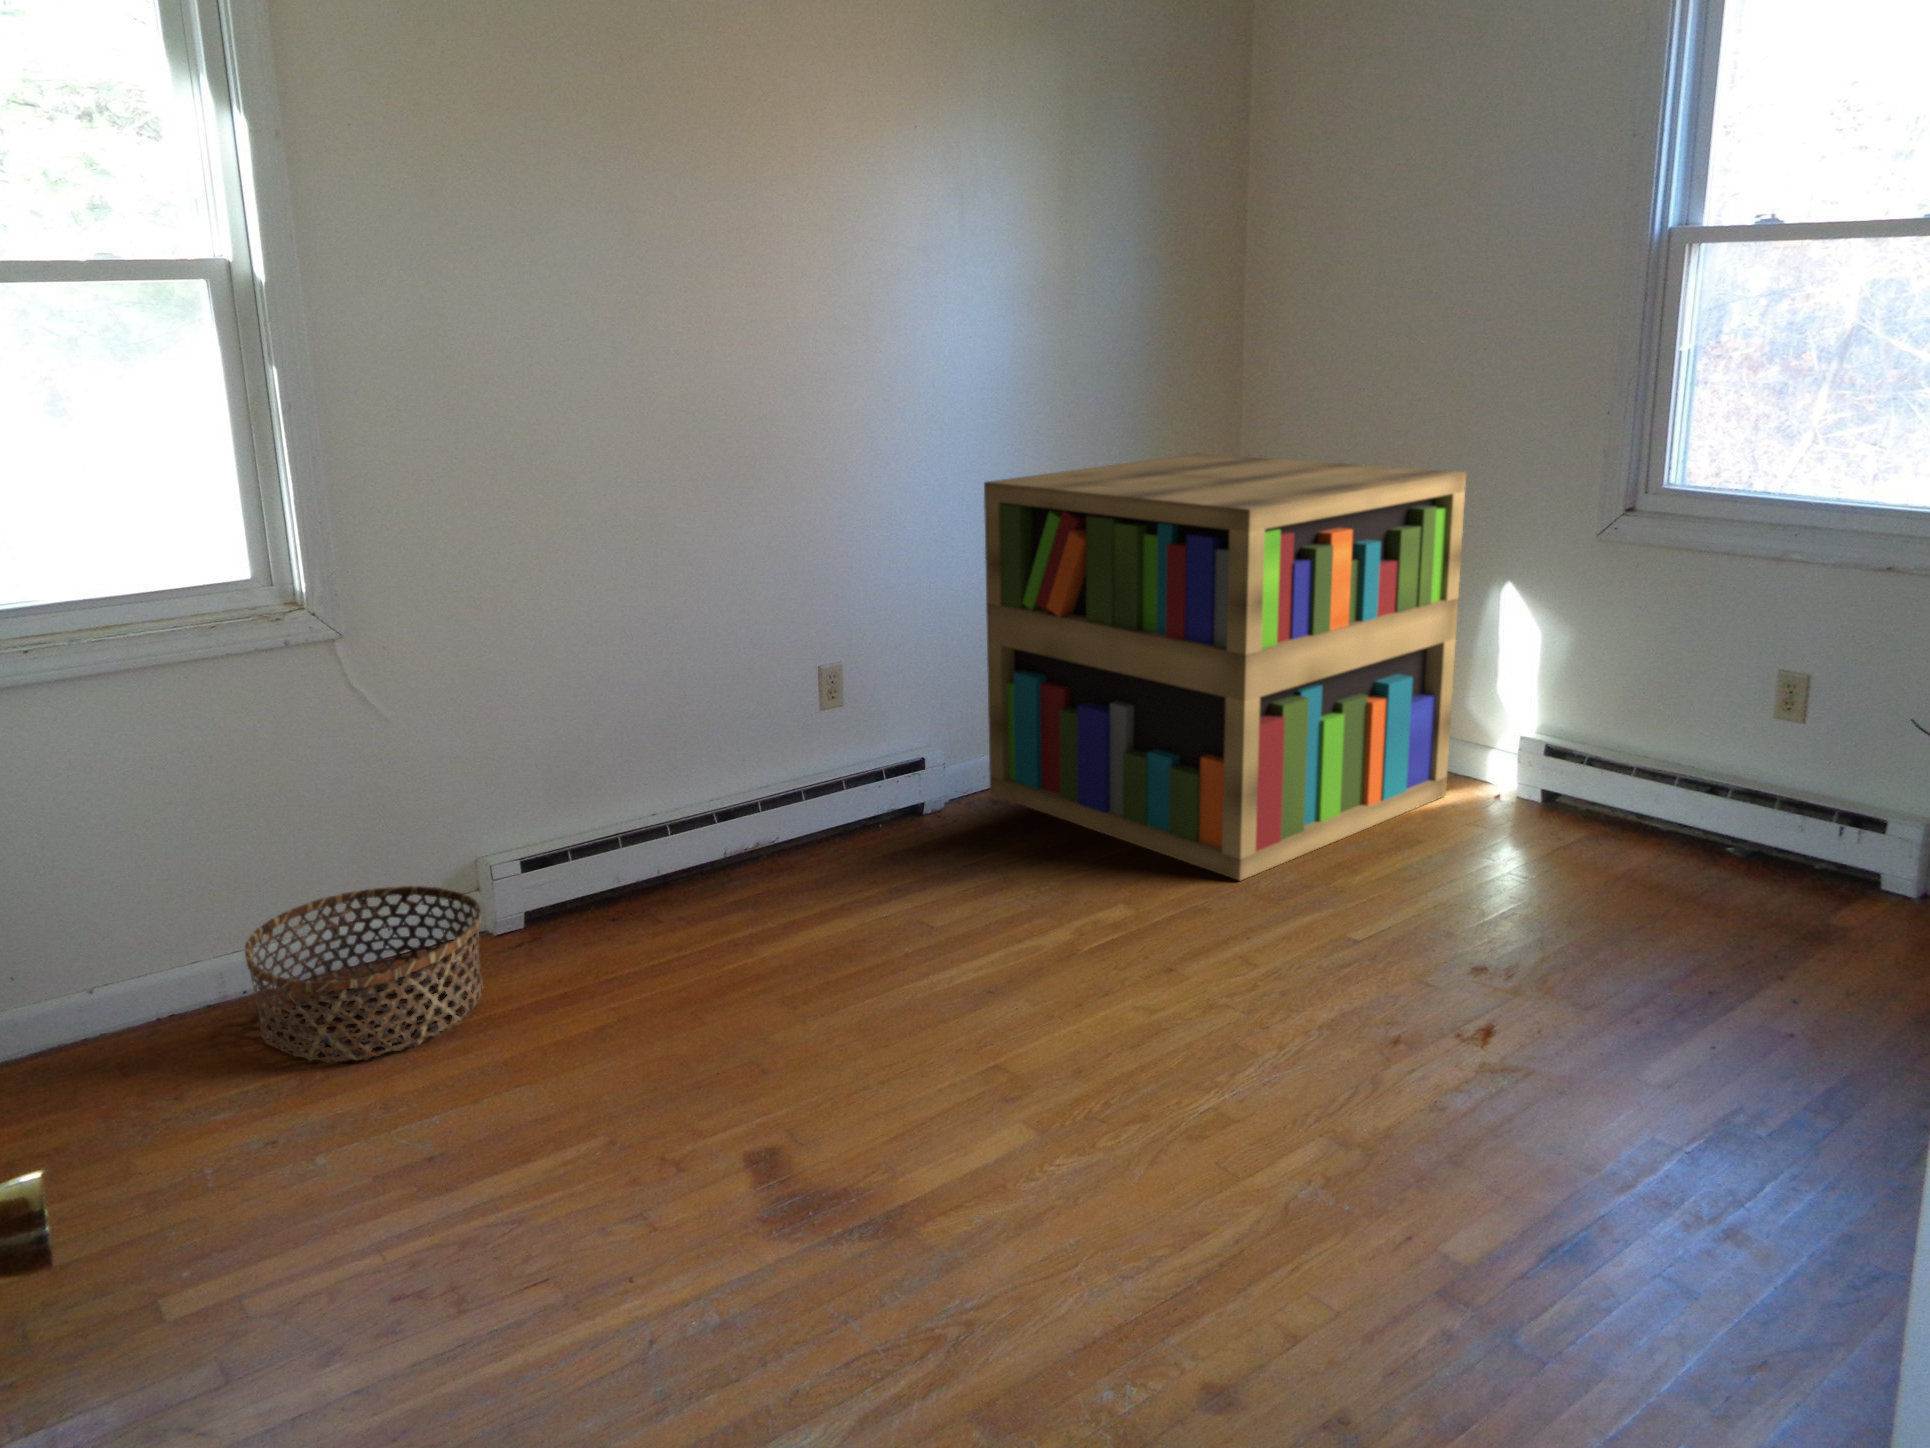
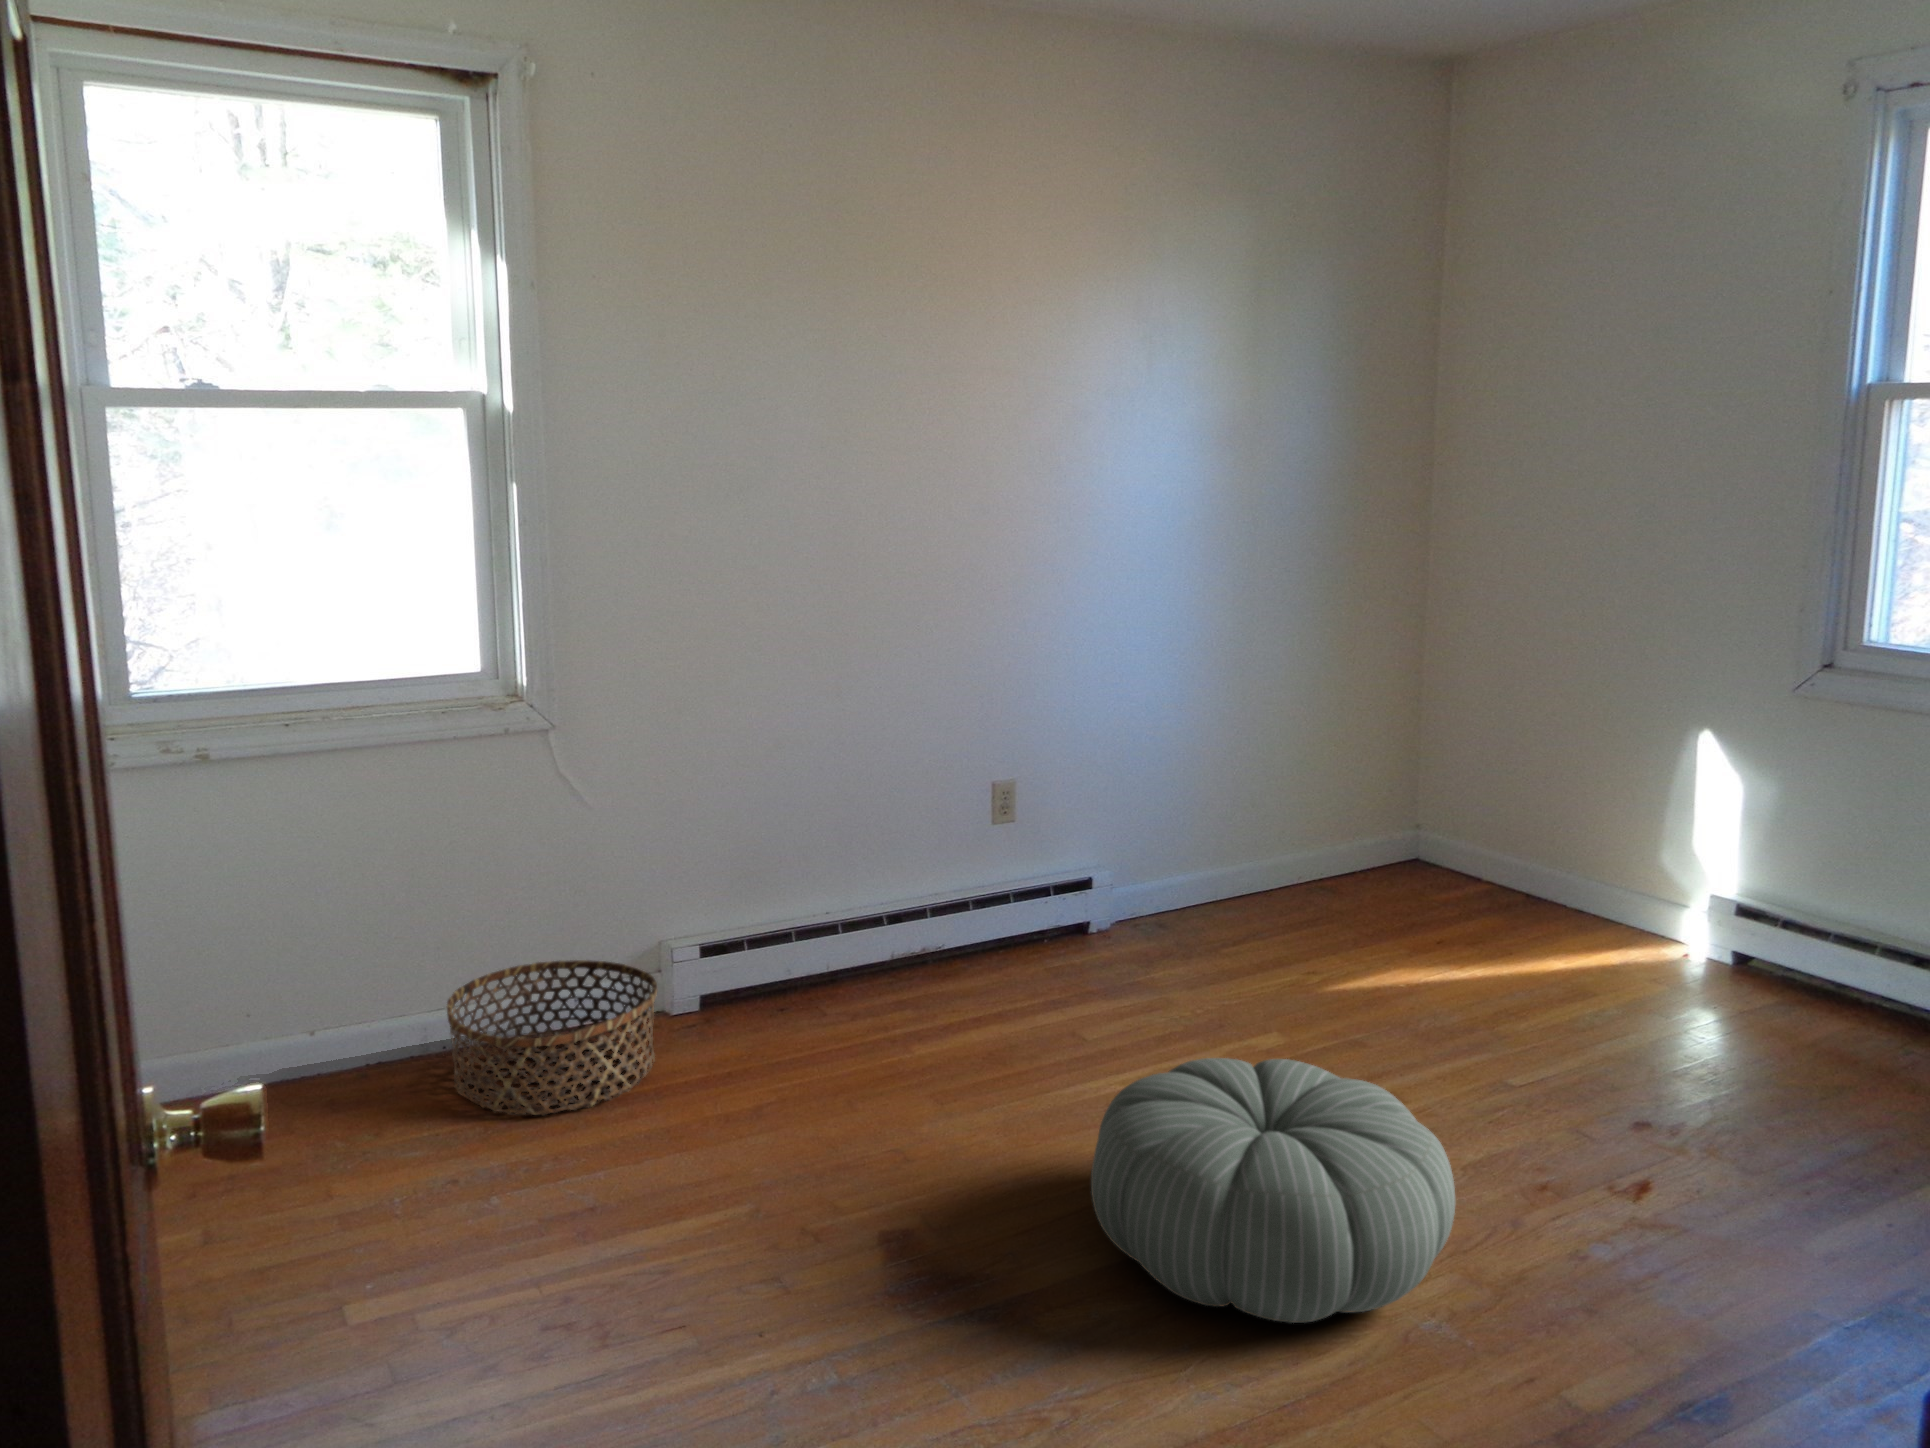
bookshelf: present [984,454,1466,880] -> none [1156,594,1654,1019]
pouf: none [964,941,1325,1209] -> present [1091,1058,1455,1323]

